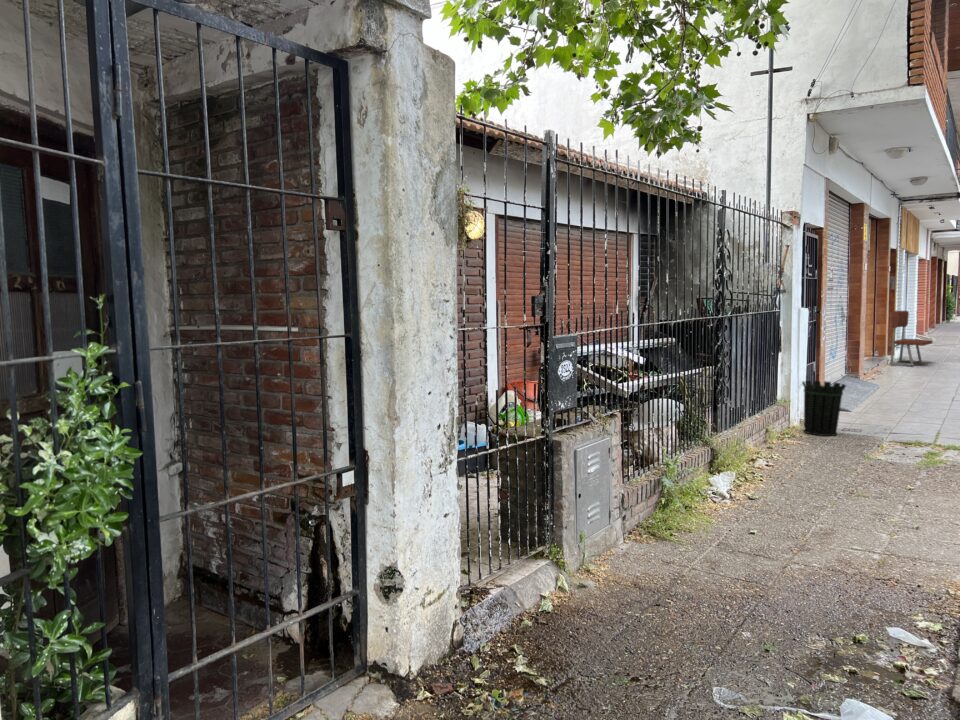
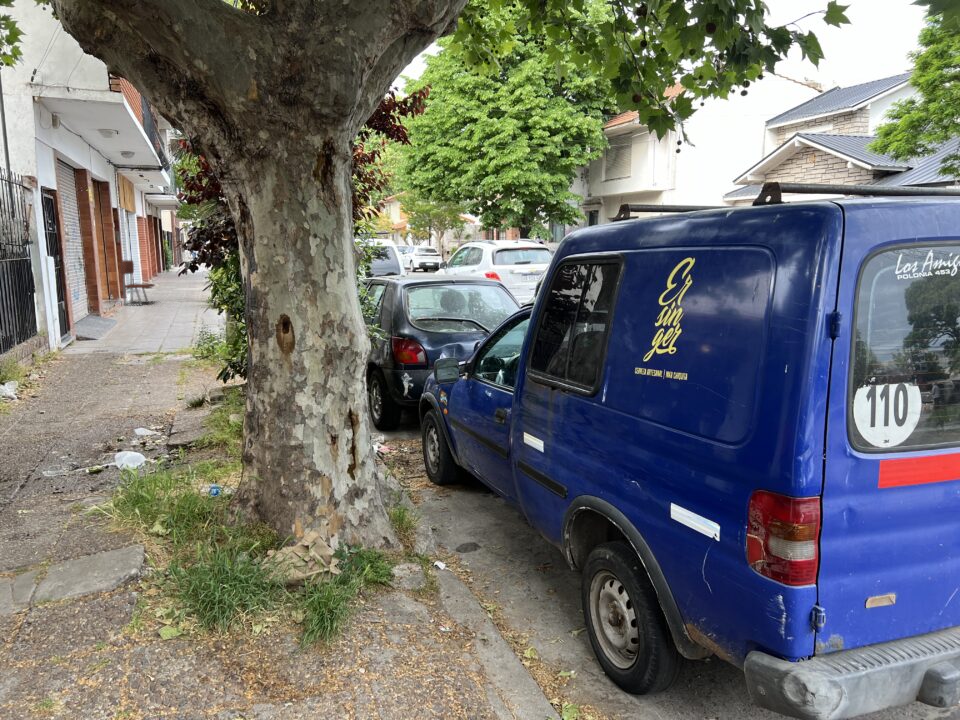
waste bin: present [802,381,846,436] -> none [56,315,93,357]

